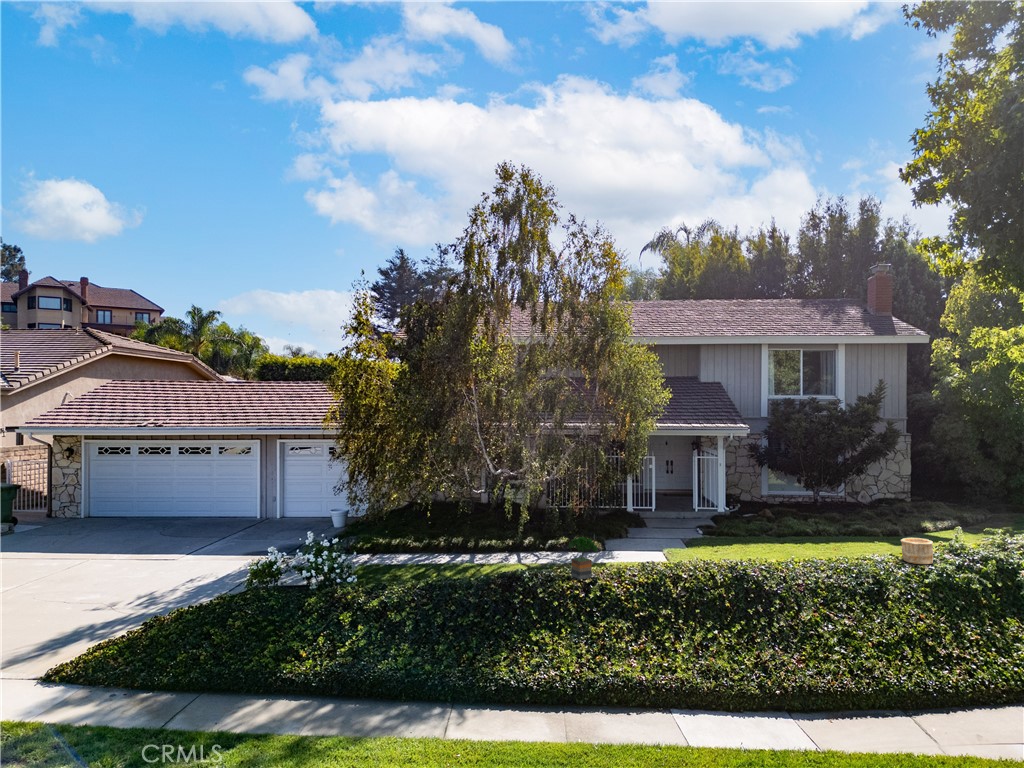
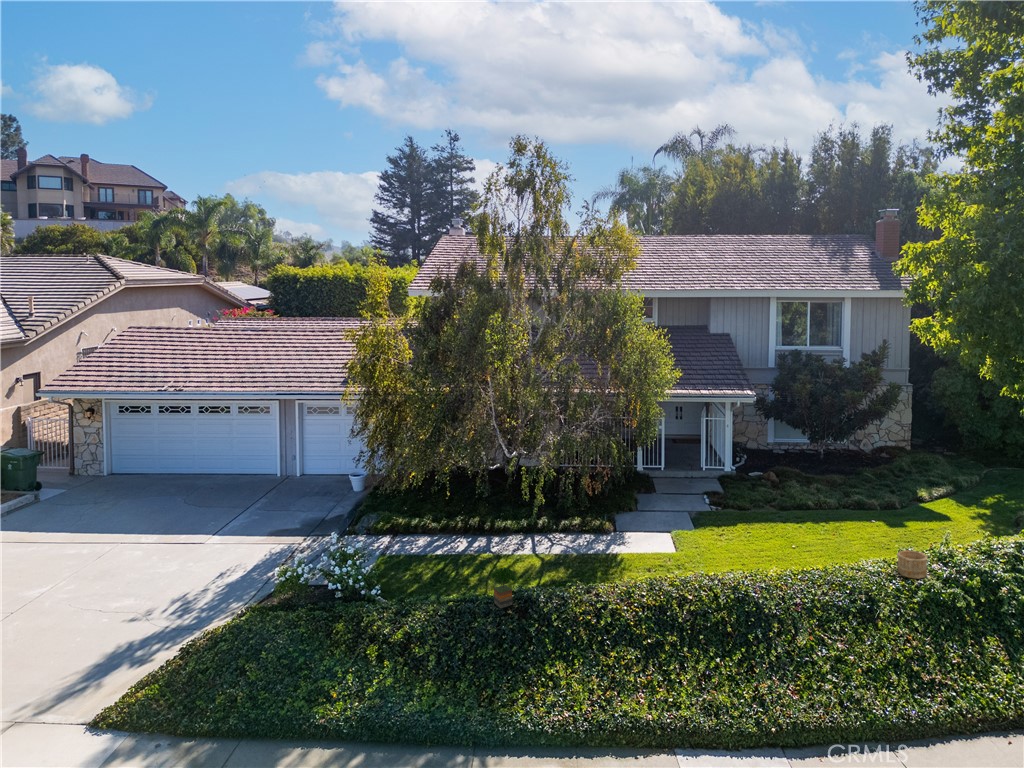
potted tree: present [569,537,597,579] -> present [491,567,517,608]

